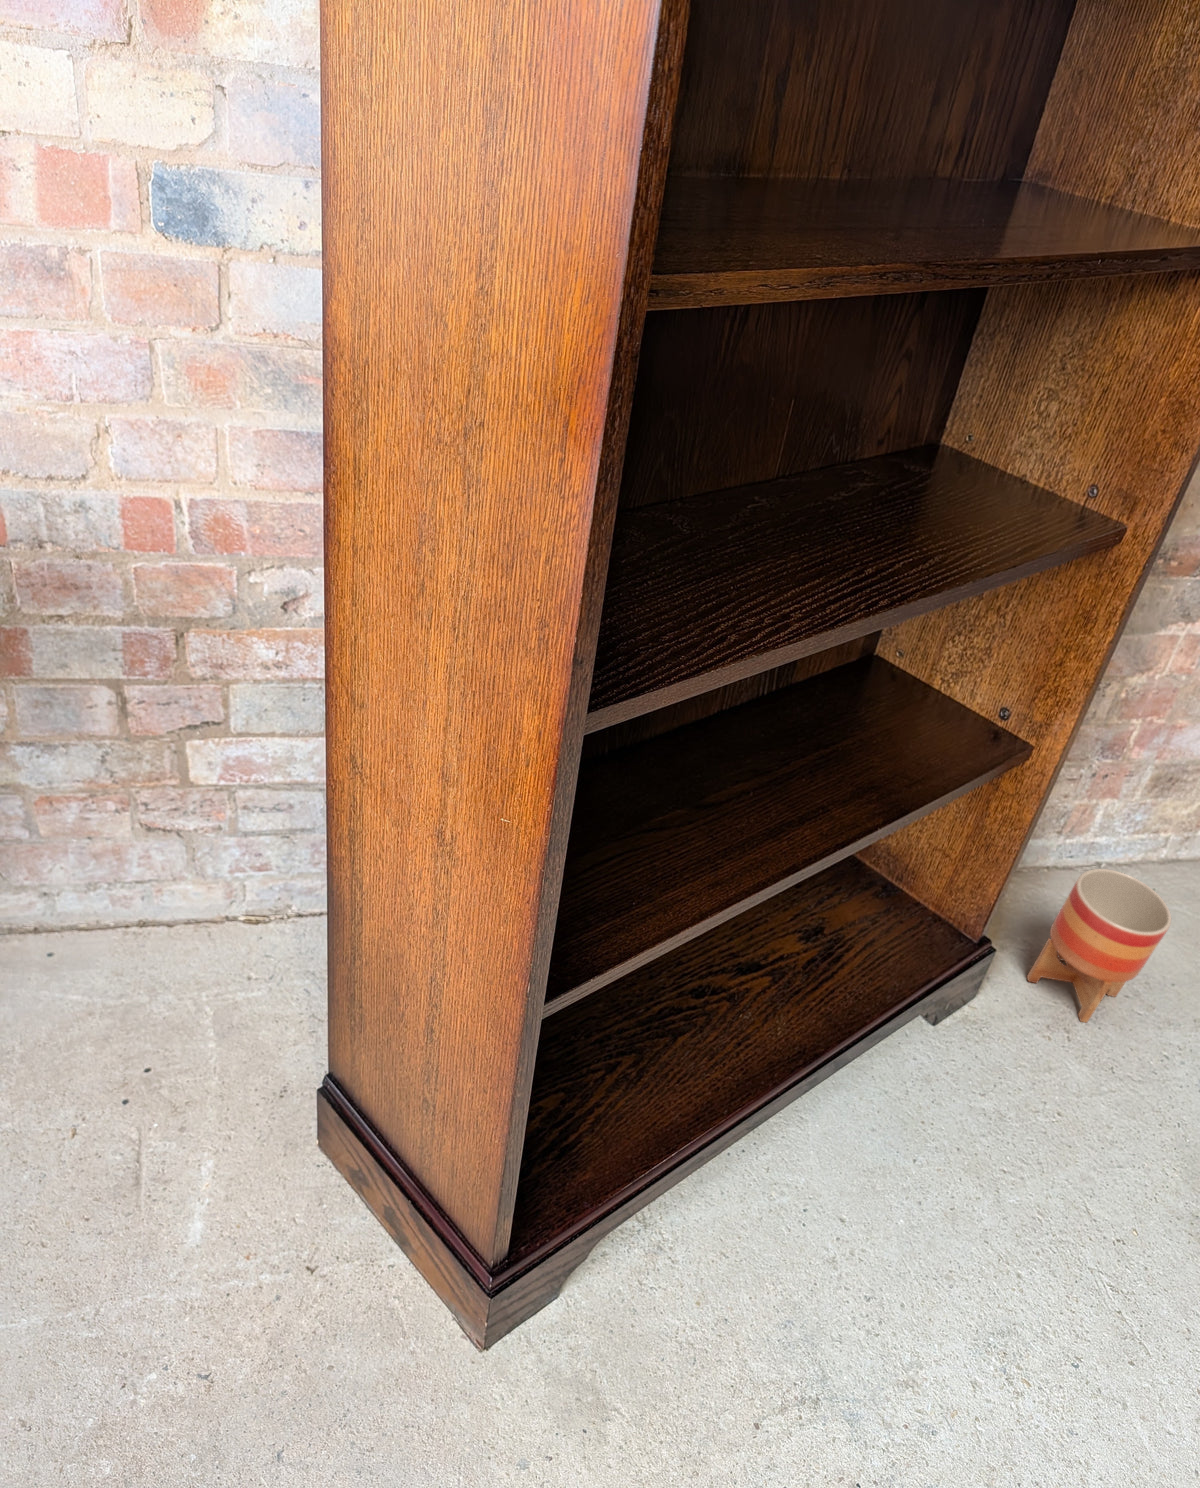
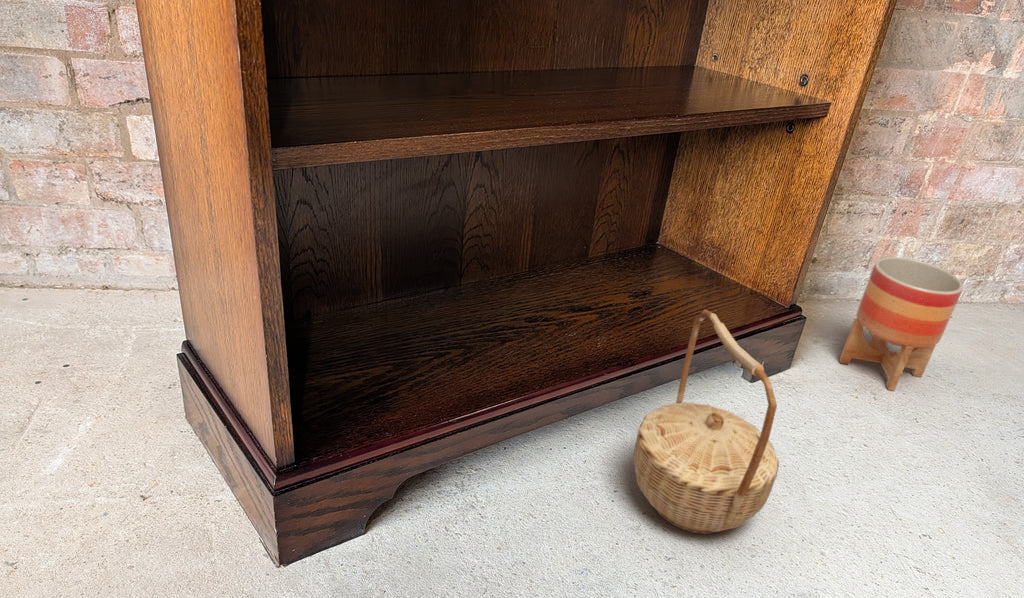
basket: none [827,1032,997,1265] -> present [634,310,779,534]

